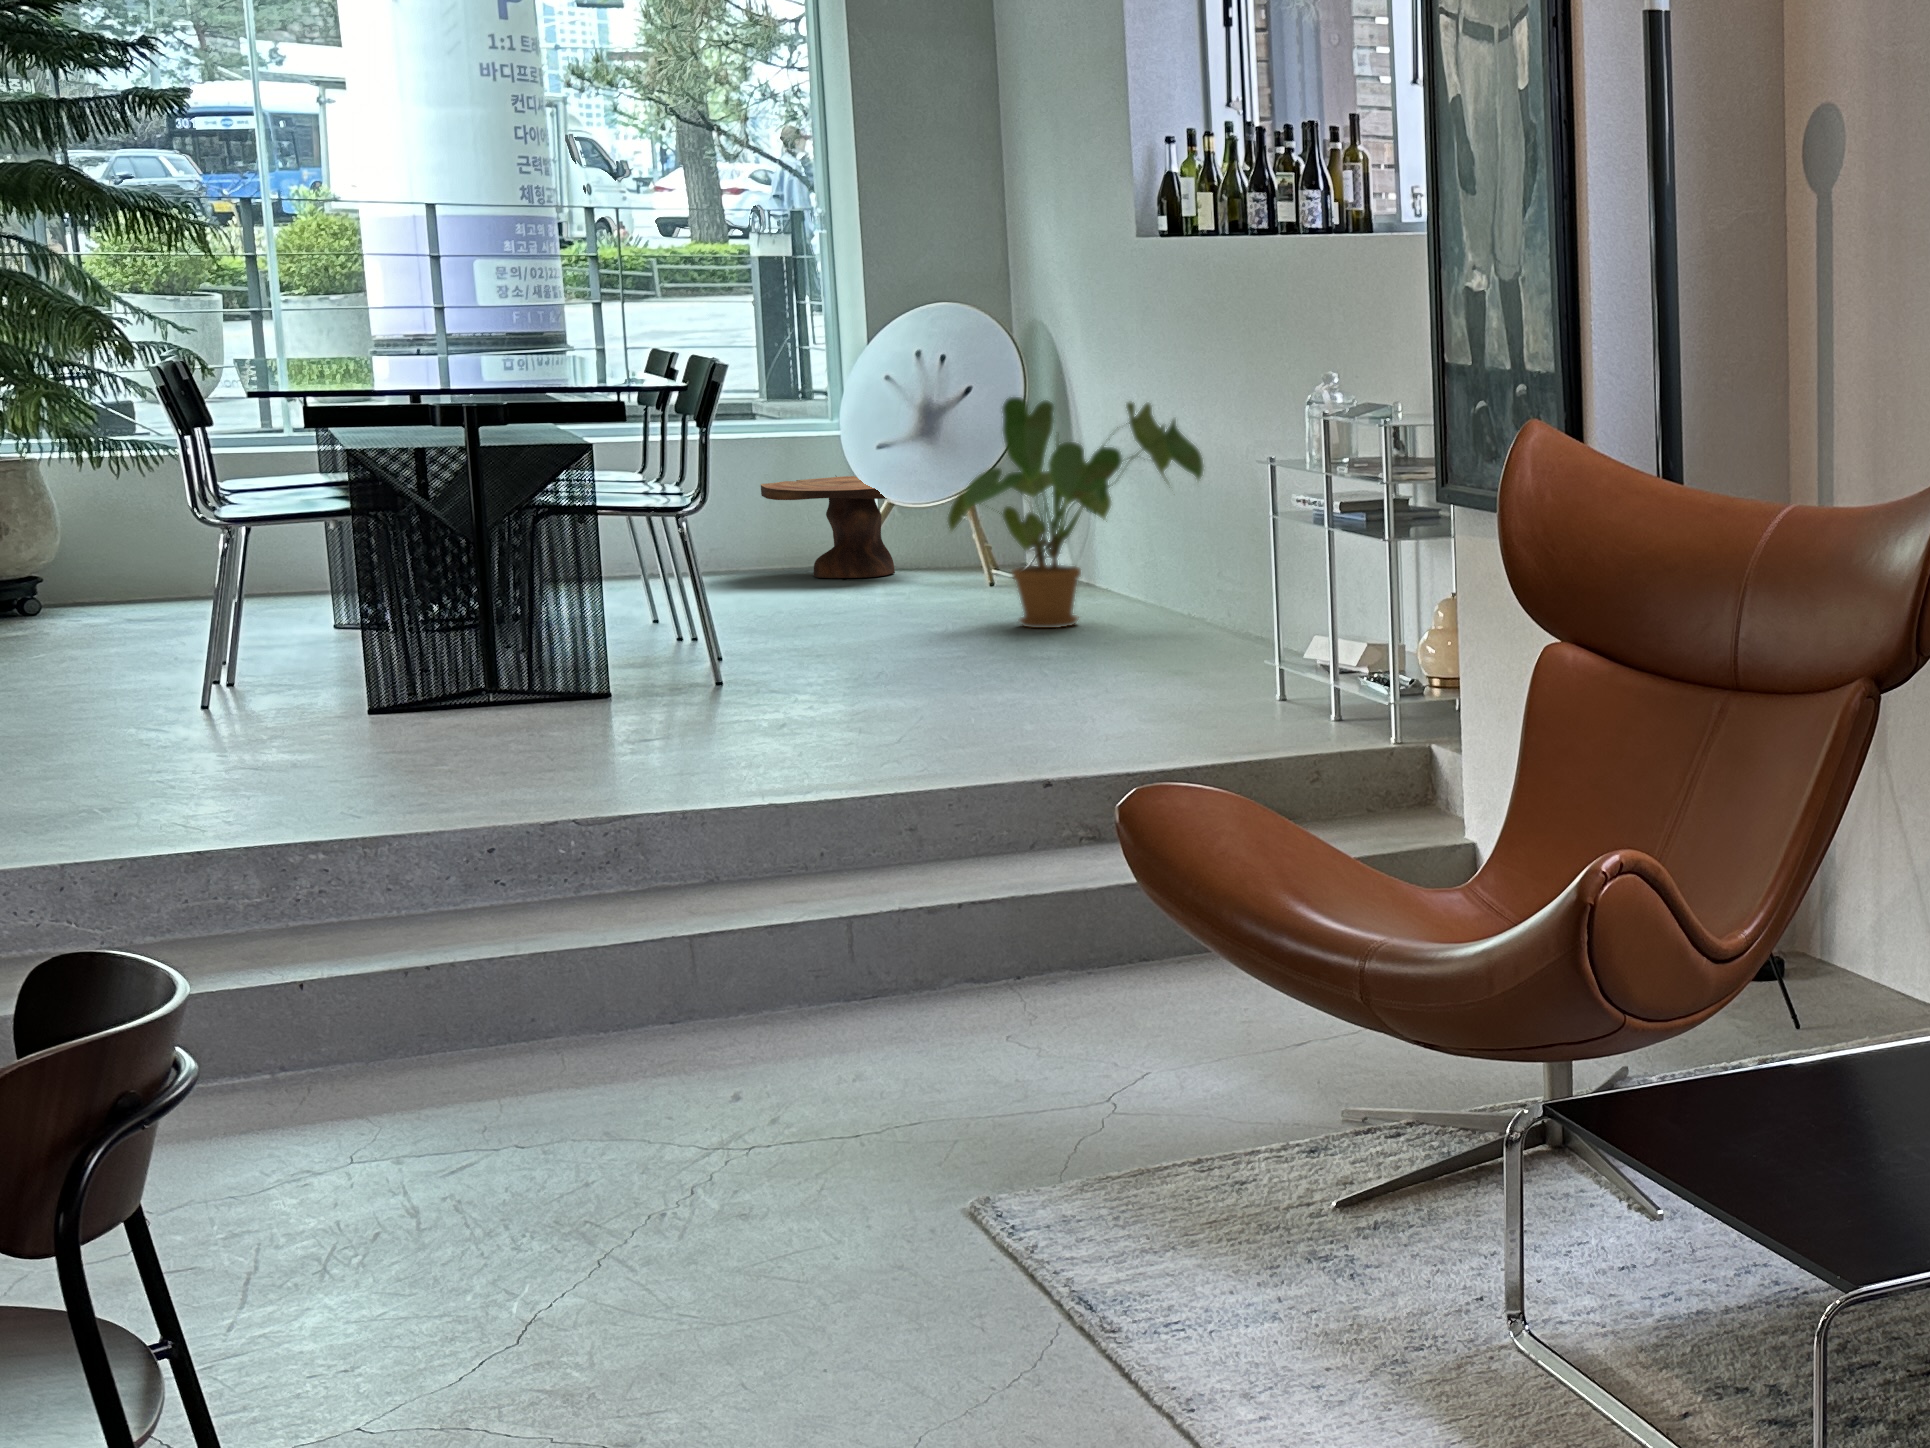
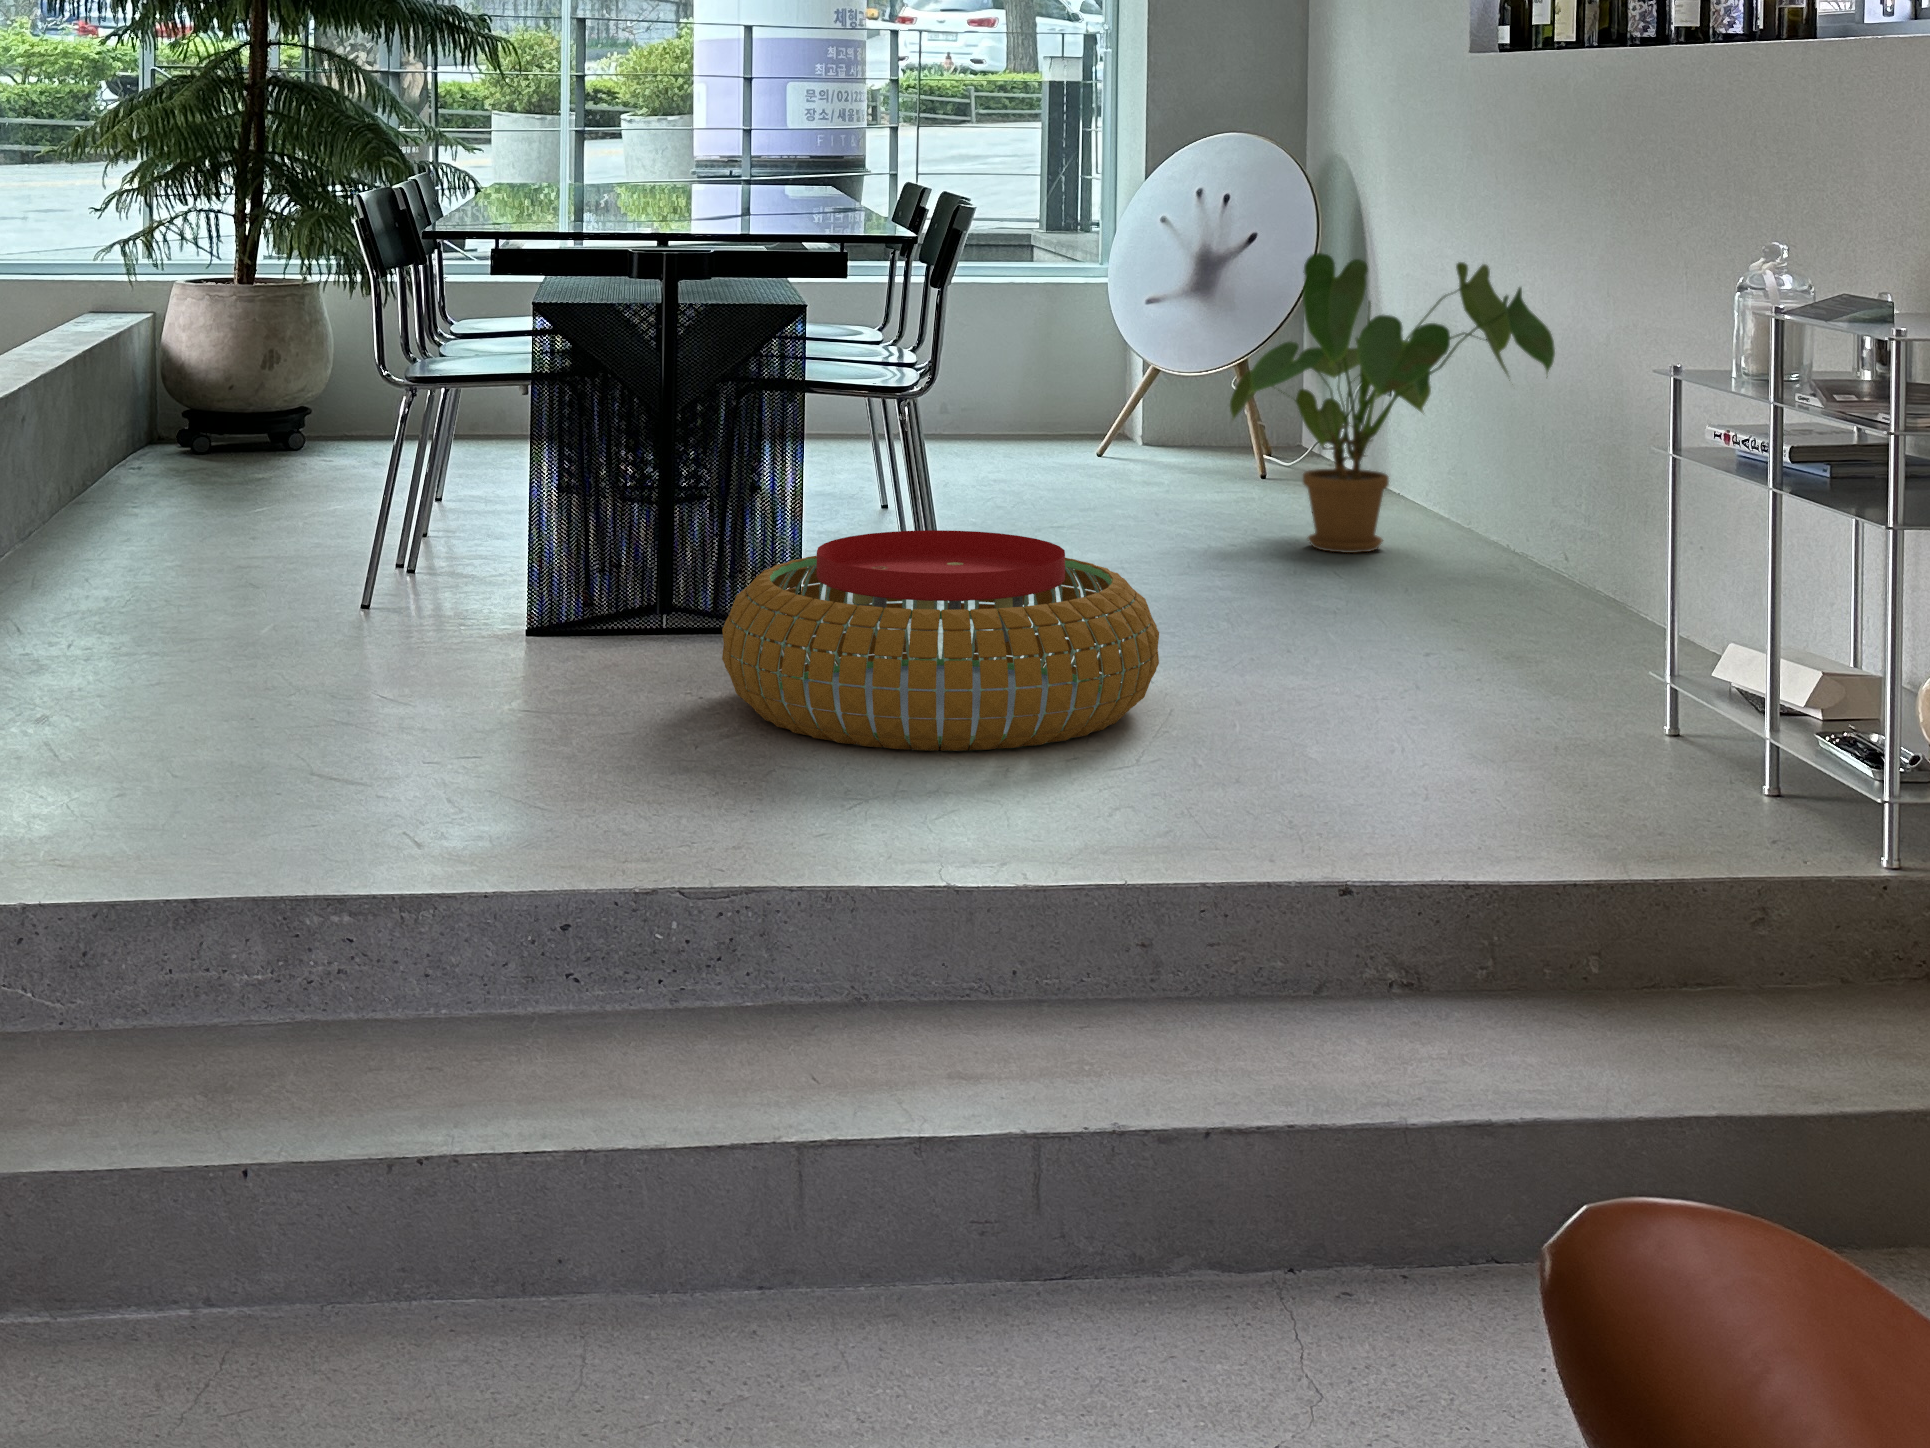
side table: present [761,476,895,578] -> none [1032,327,1217,453]
pouf: none [560,603,910,749] -> present [722,530,1159,751]

